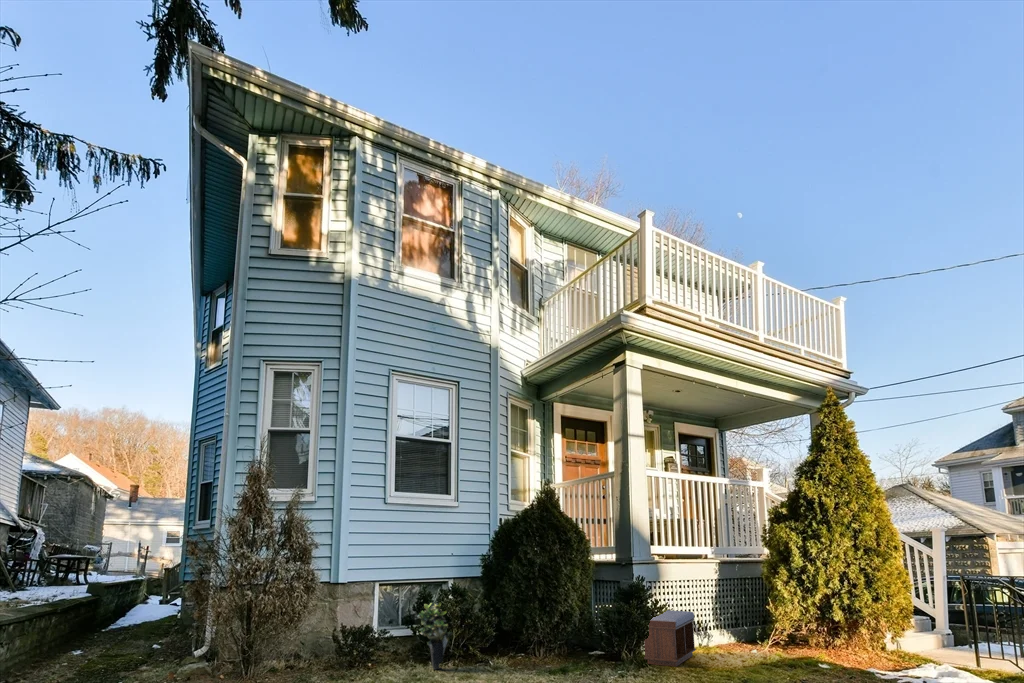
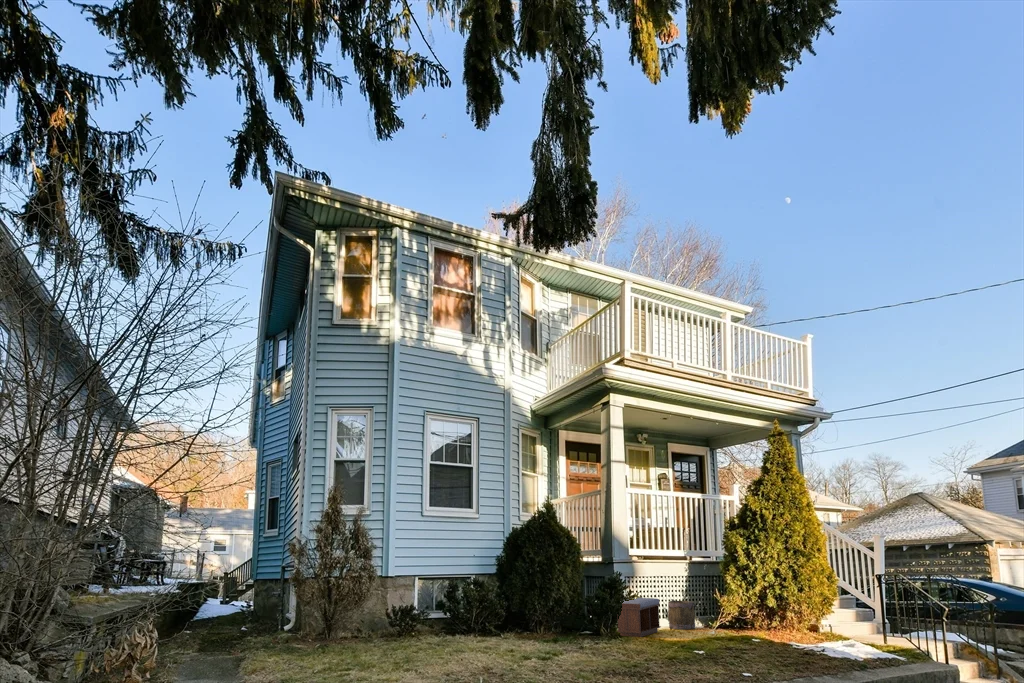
potted plant: present [418,603,452,670] -> none [449,589,475,637]
bucket: none [700,610,736,651] -> present [668,599,696,629]

